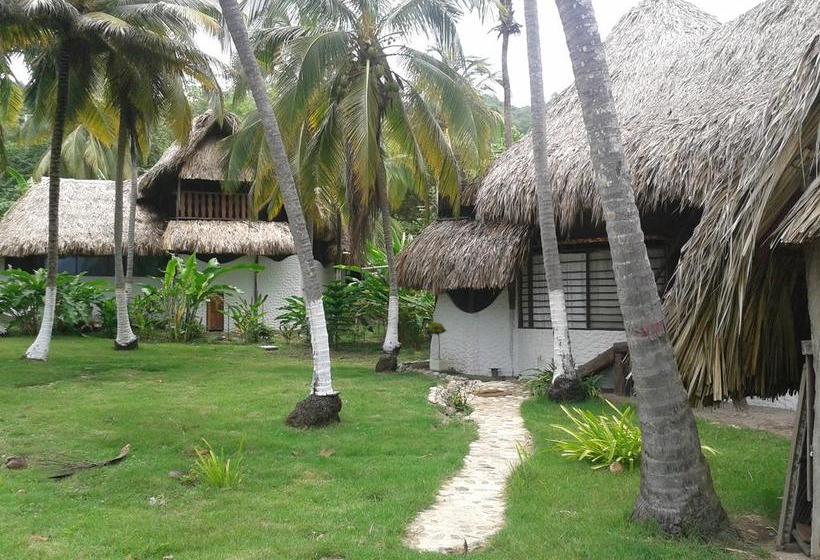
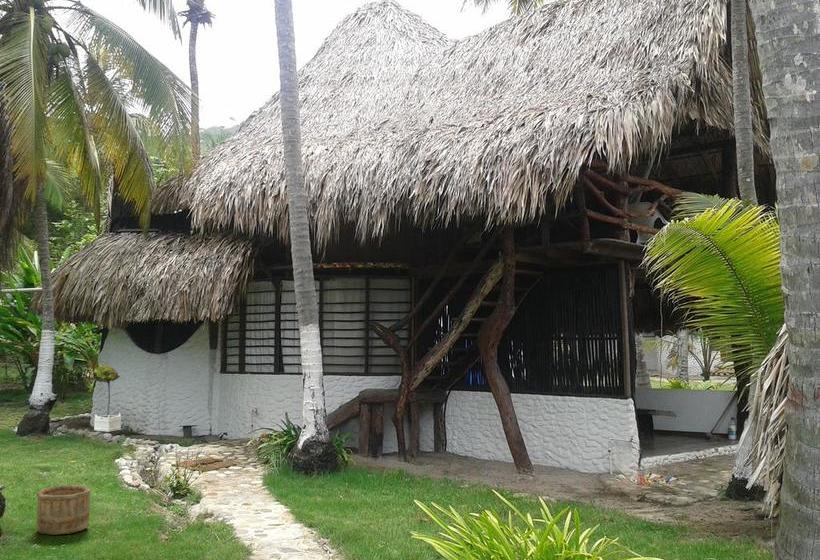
wooden bucket: none [357,395,389,425] -> present [36,485,91,535]

